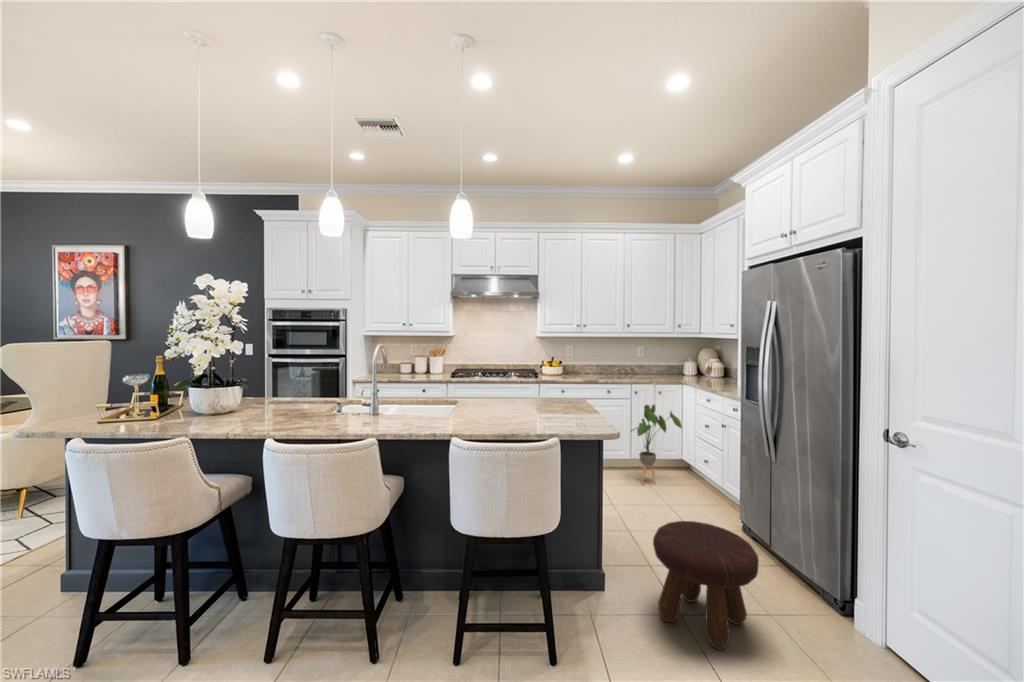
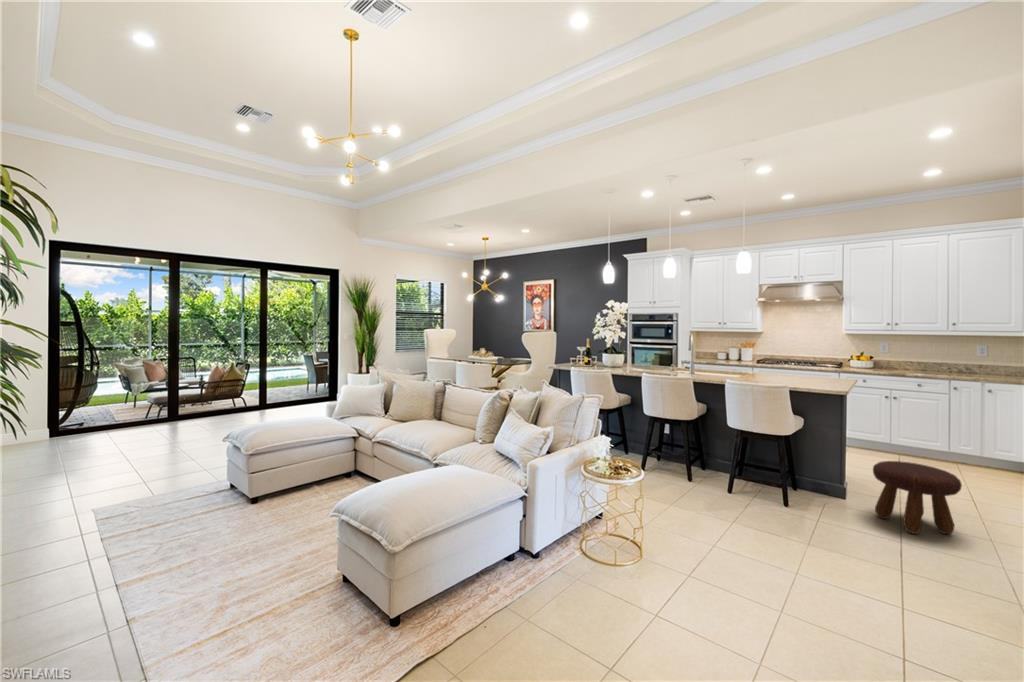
house plant: present [631,405,682,484] -> none [940,400,1004,476]

